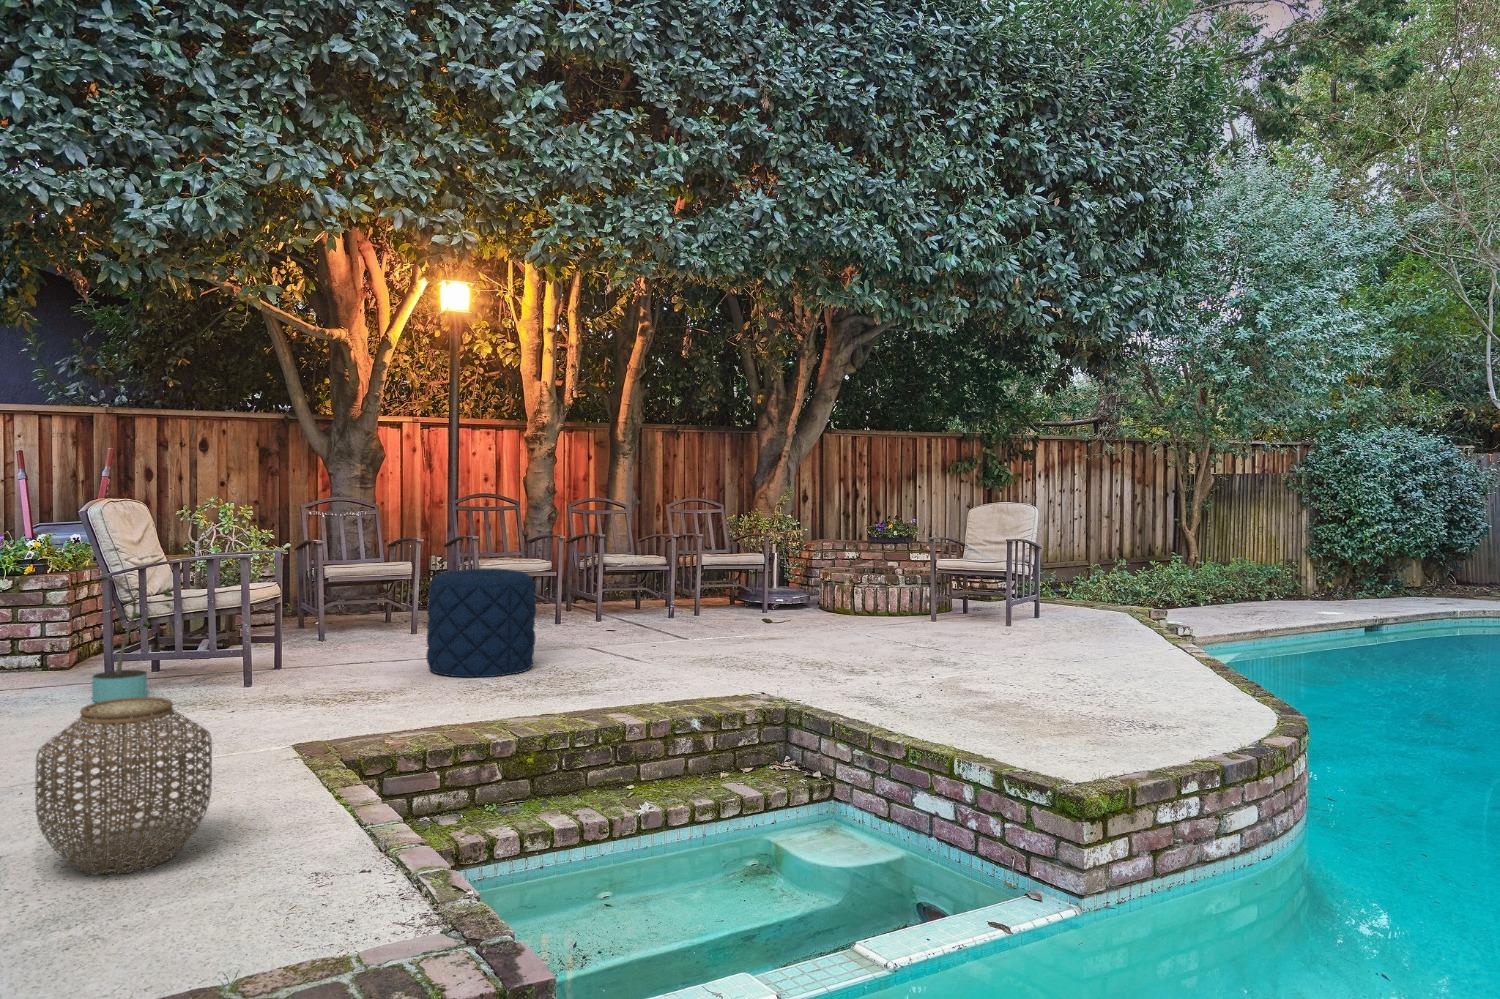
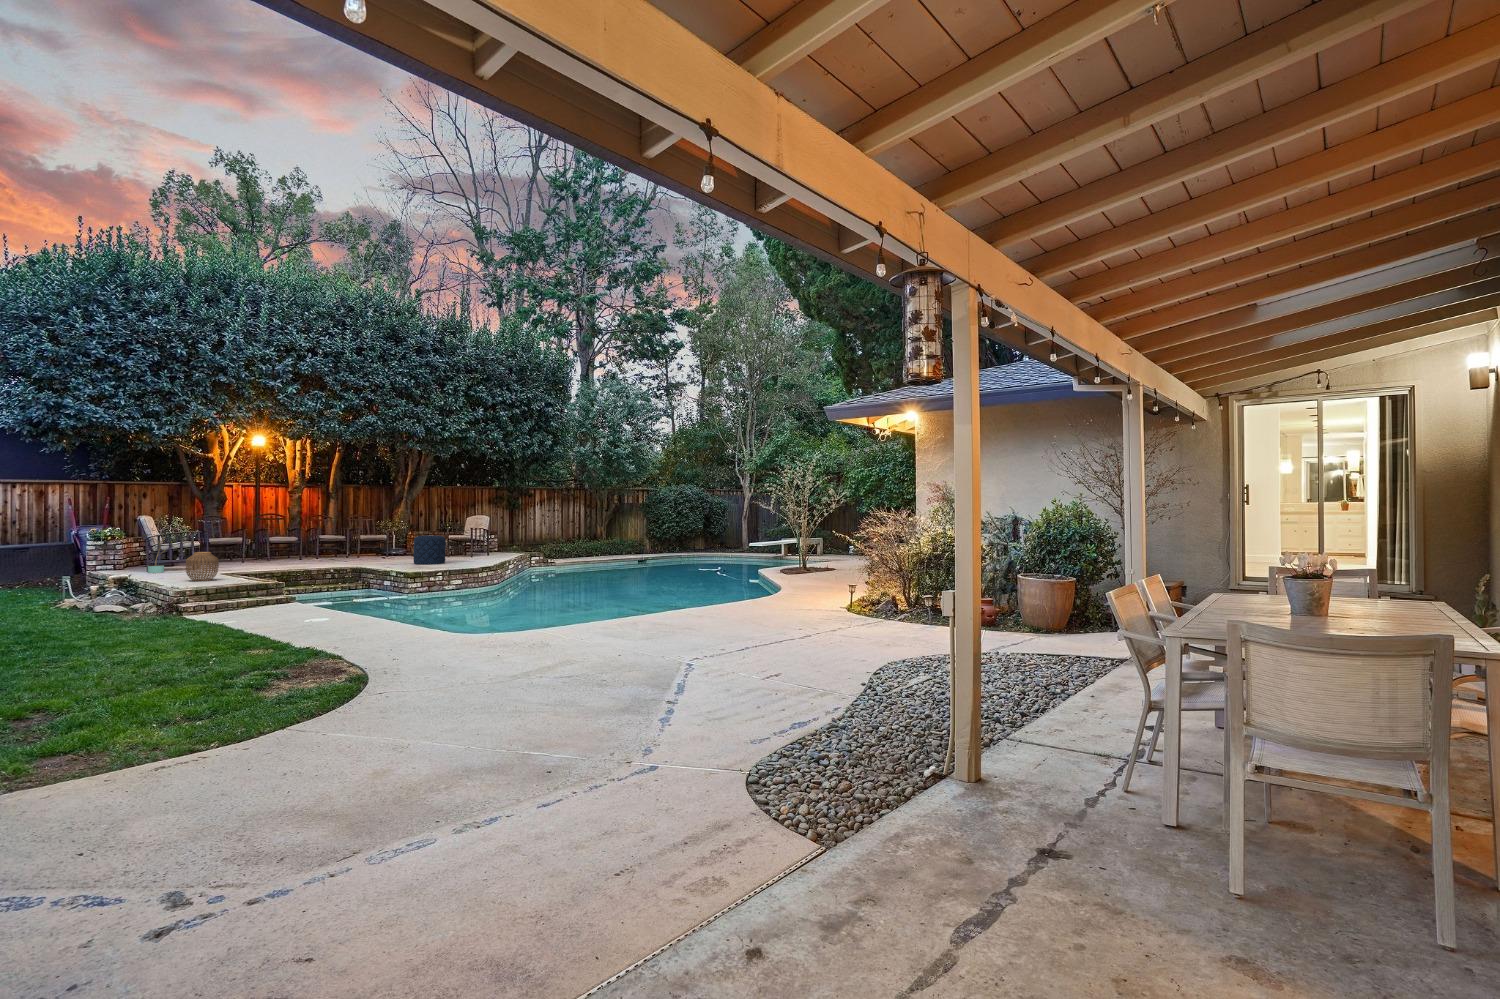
pouf: present [426,568,536,677] -> present [413,535,446,564]

